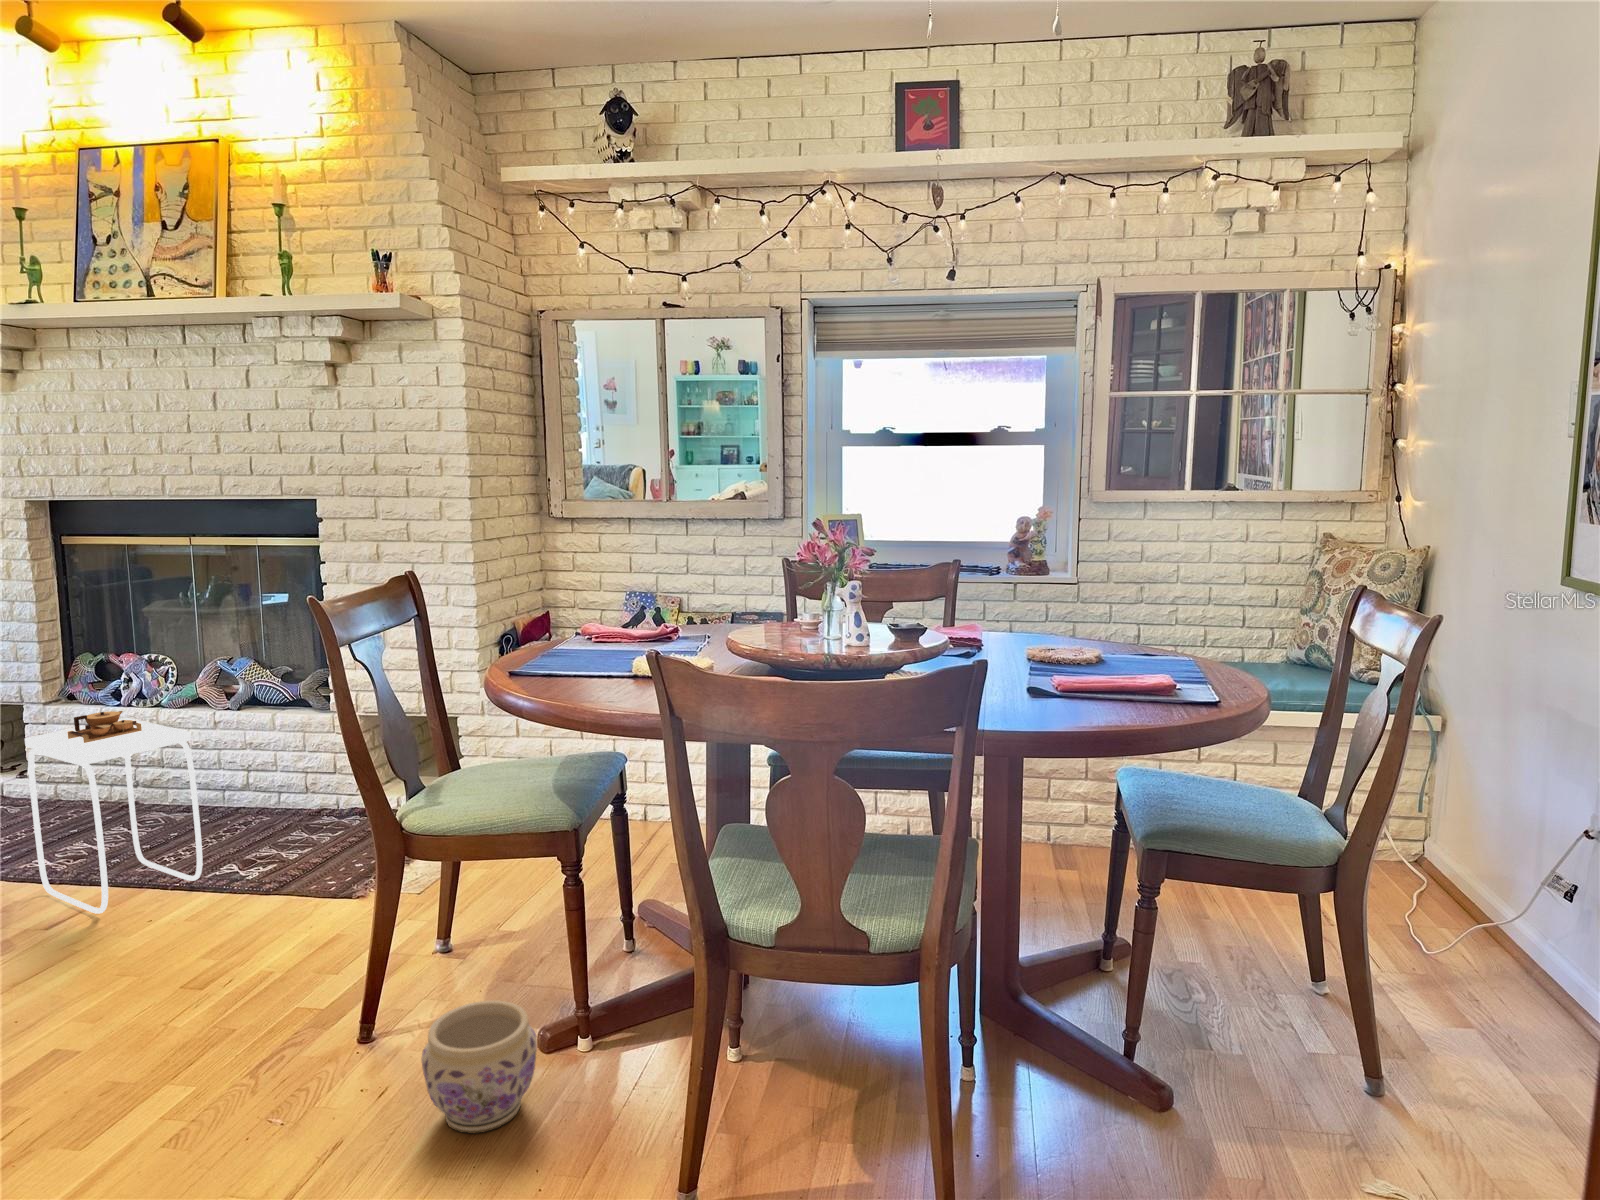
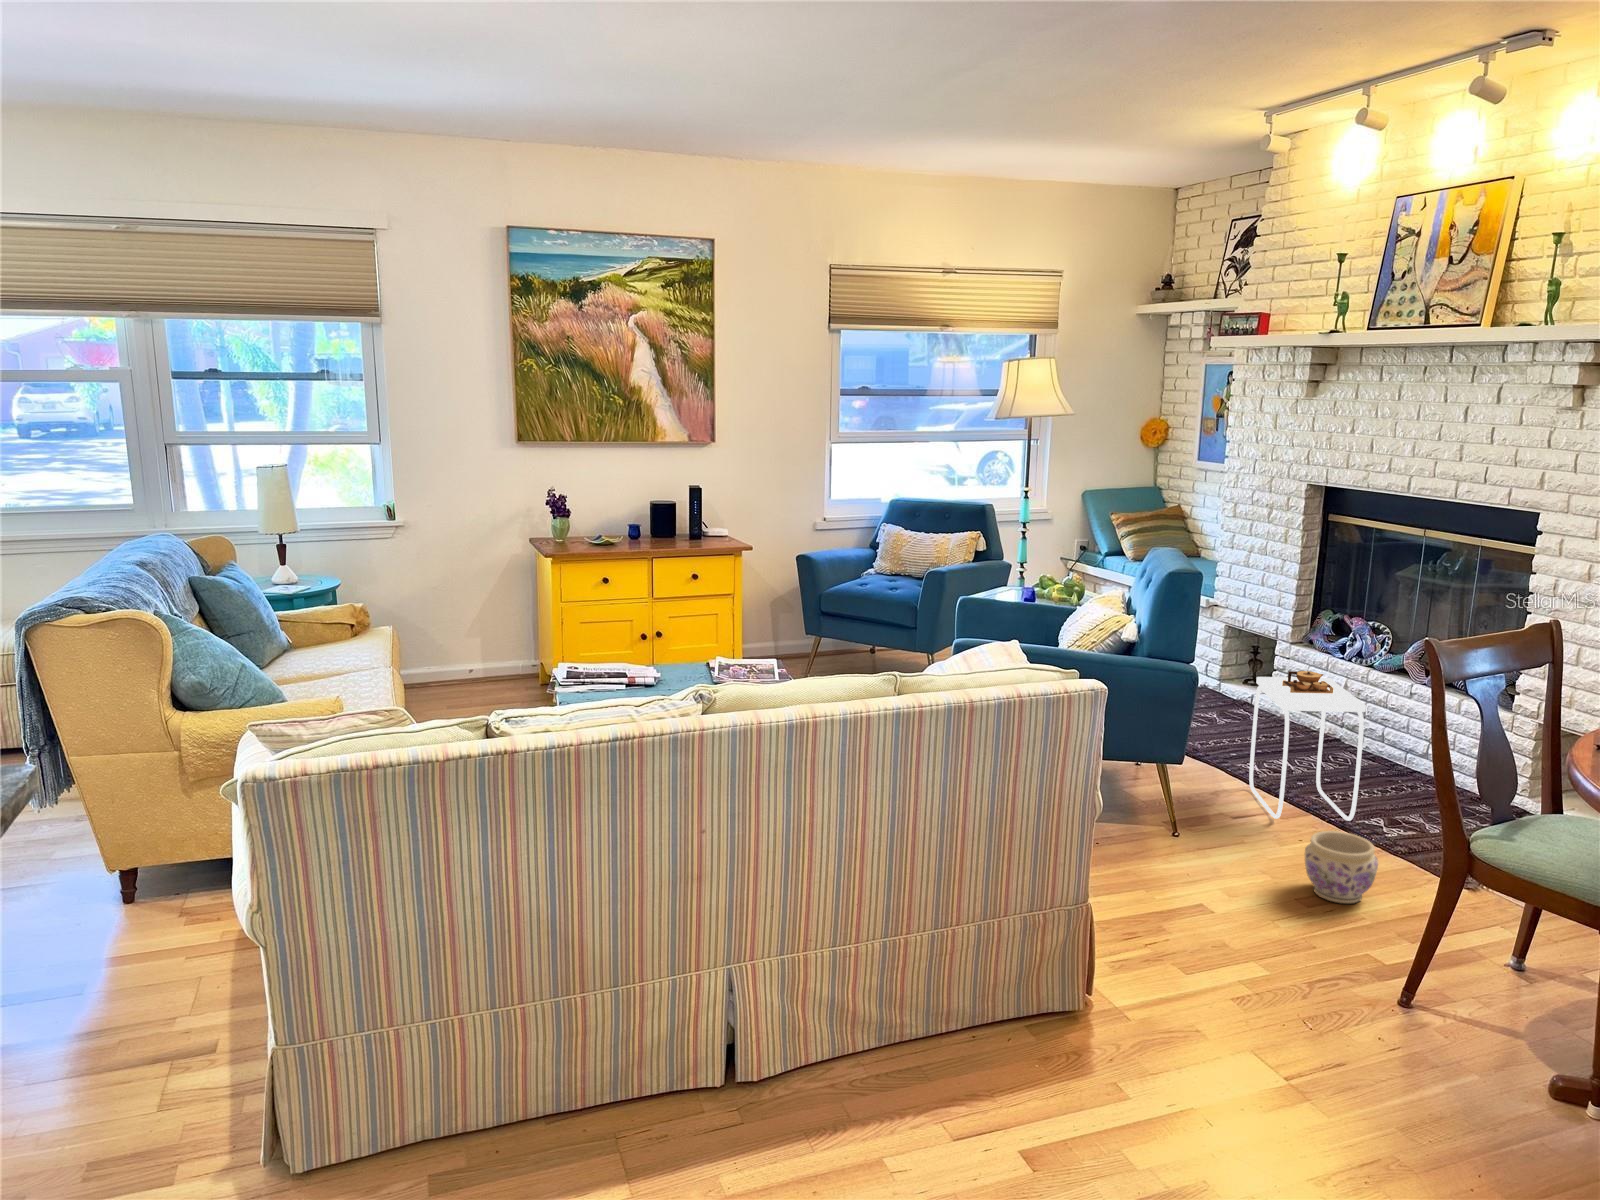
planter: present [422,1000,537,1134] -> present [1305,831,1378,904]

